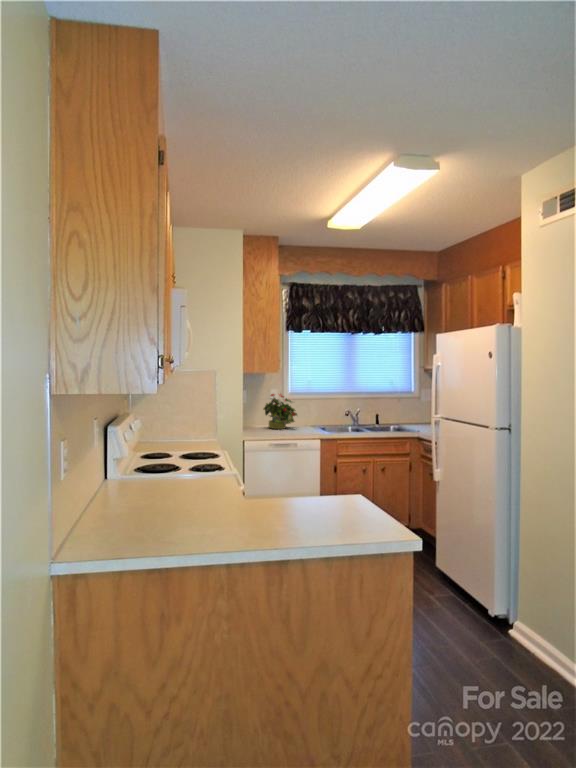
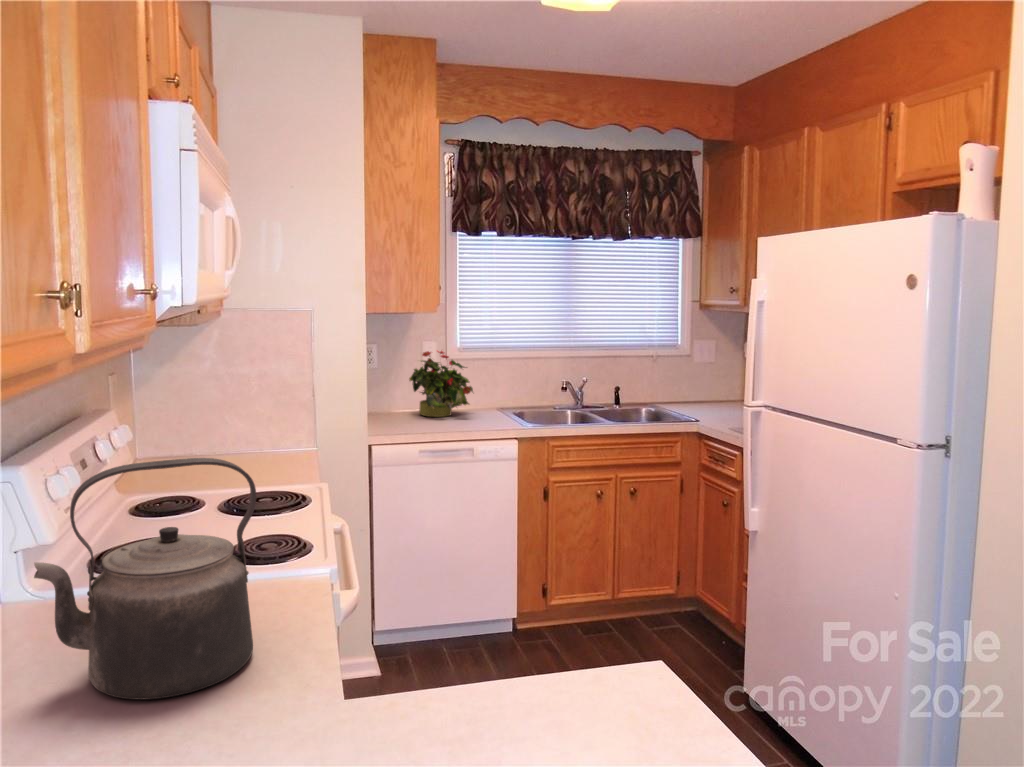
kettle: none [149,414,216,490] -> present [34,458,256,700]

